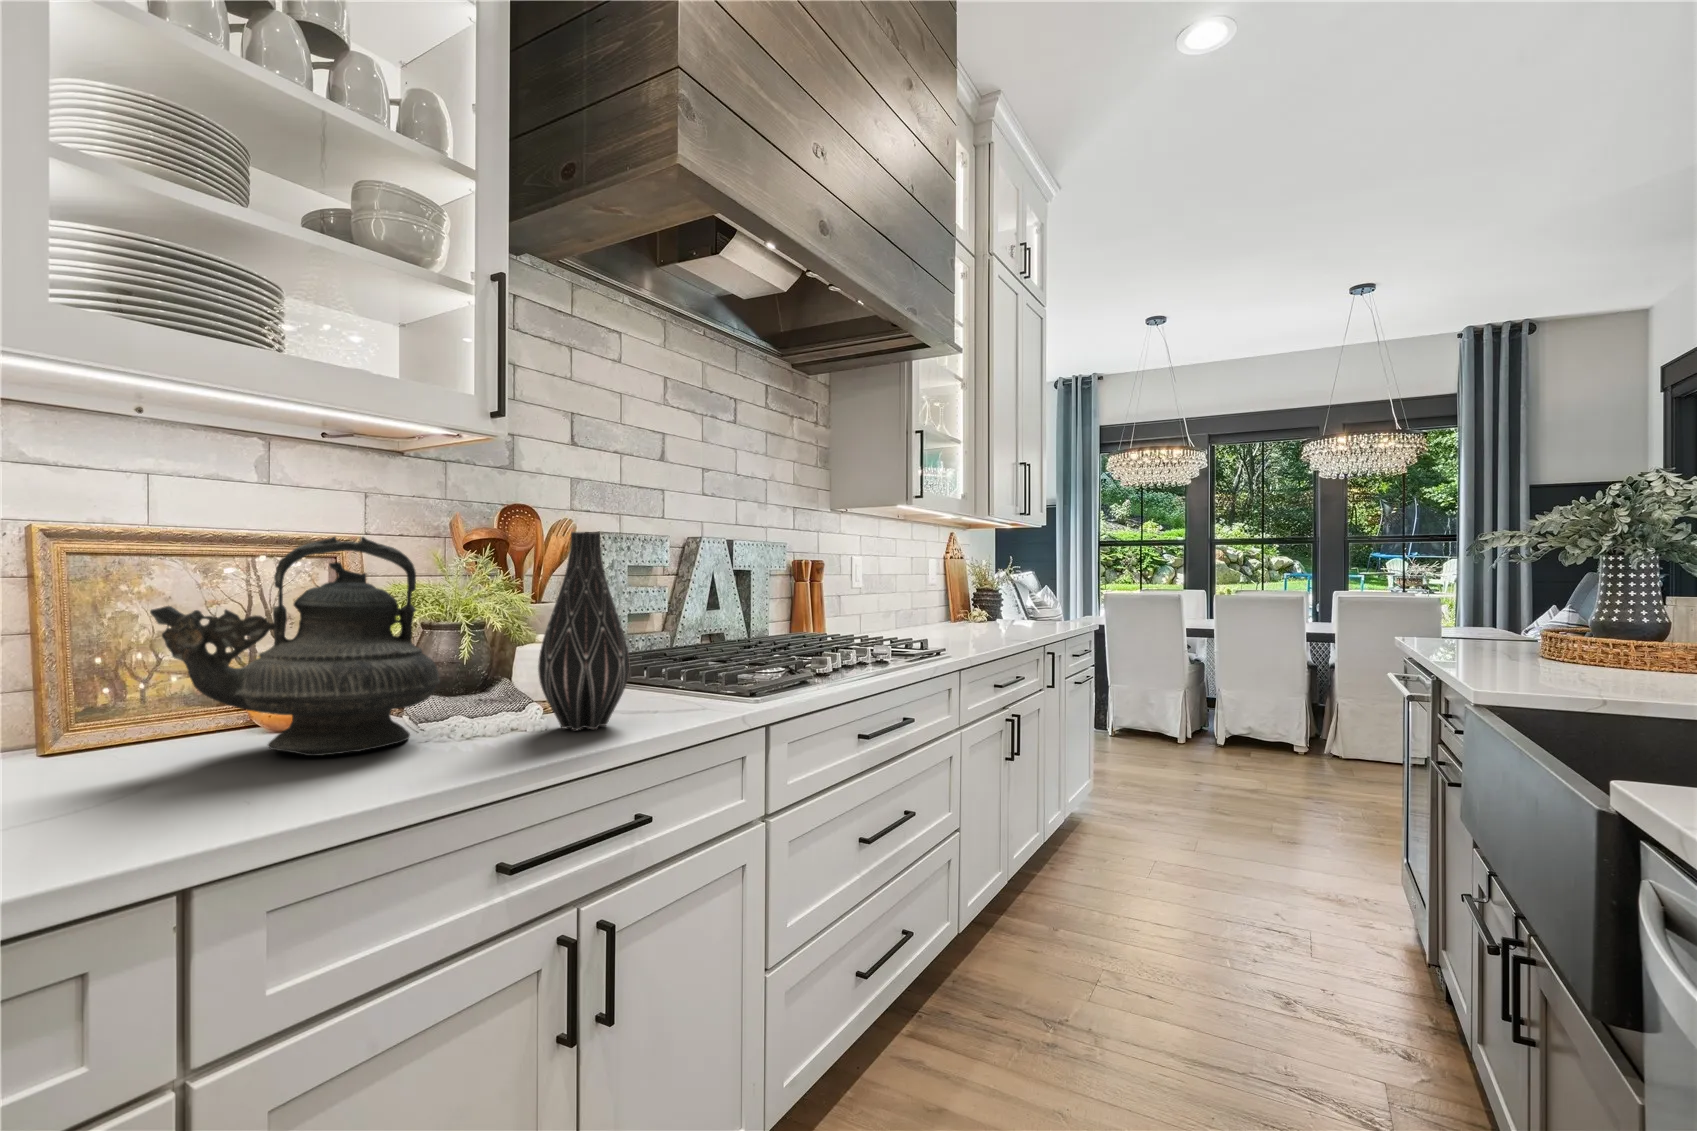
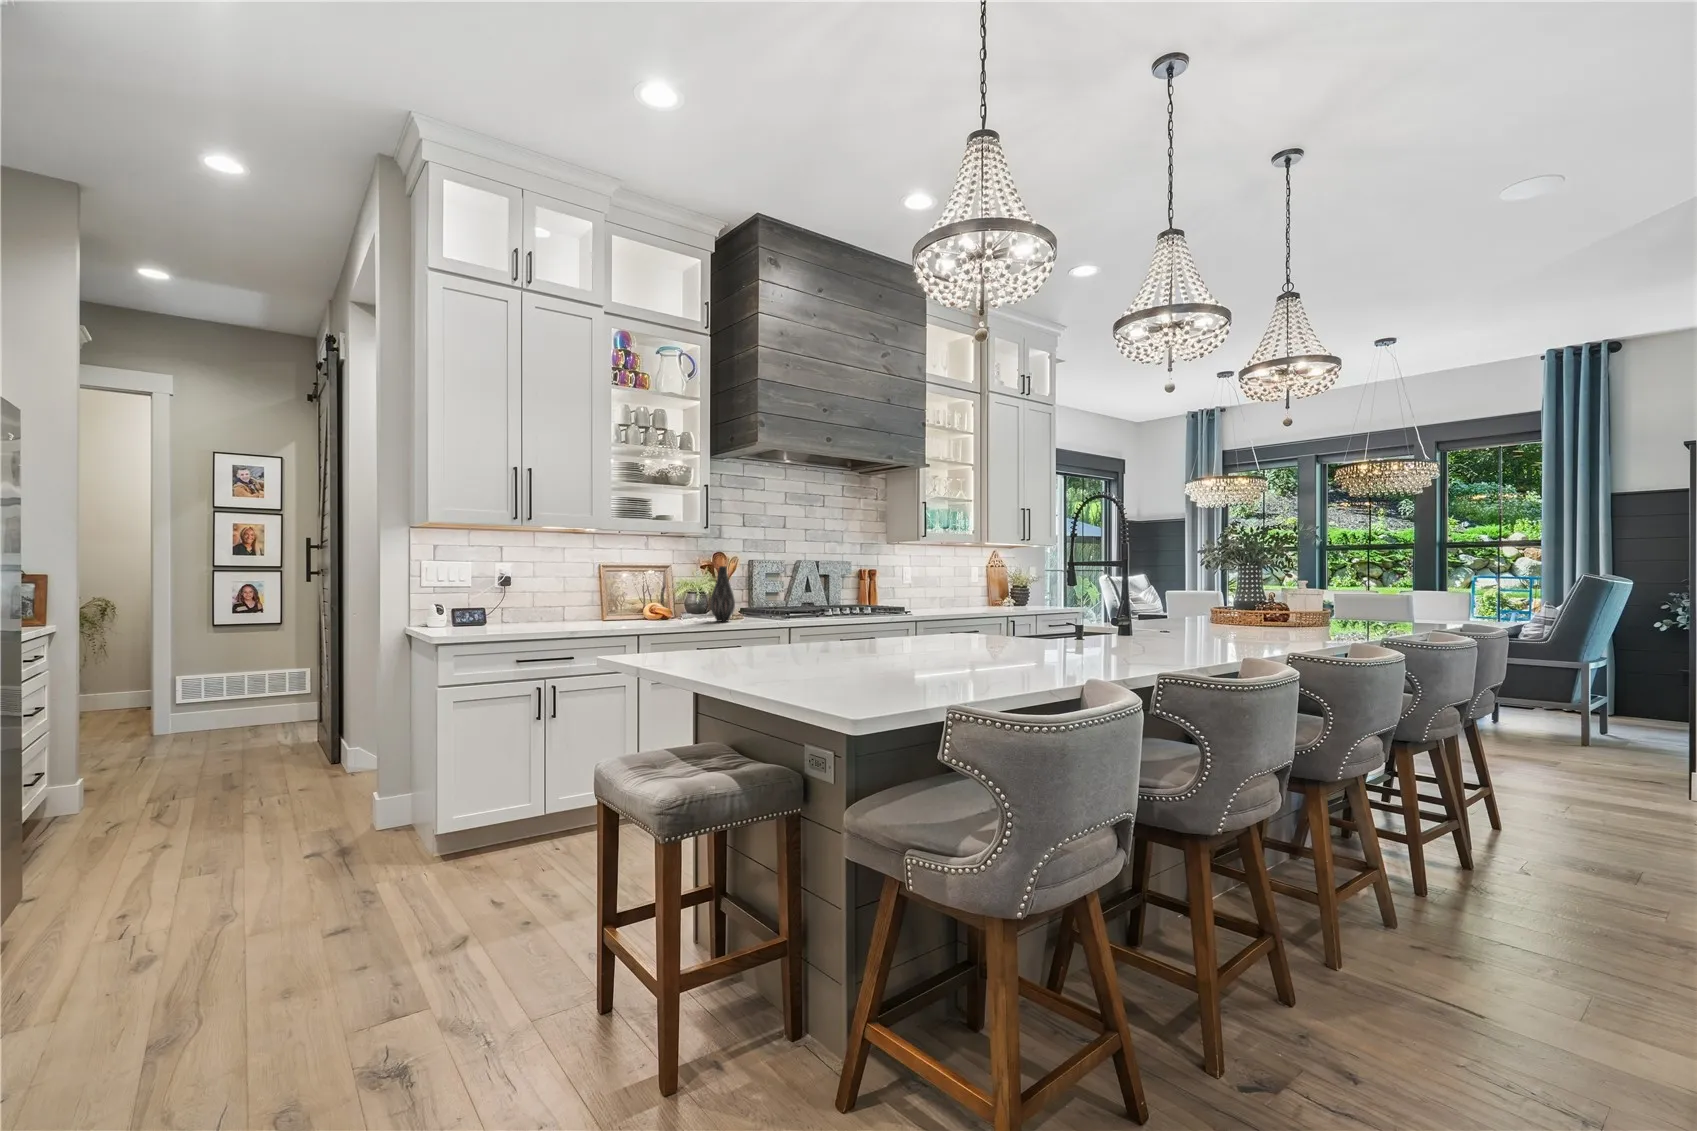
teapot: present [150,537,440,756] -> none [626,568,686,622]

